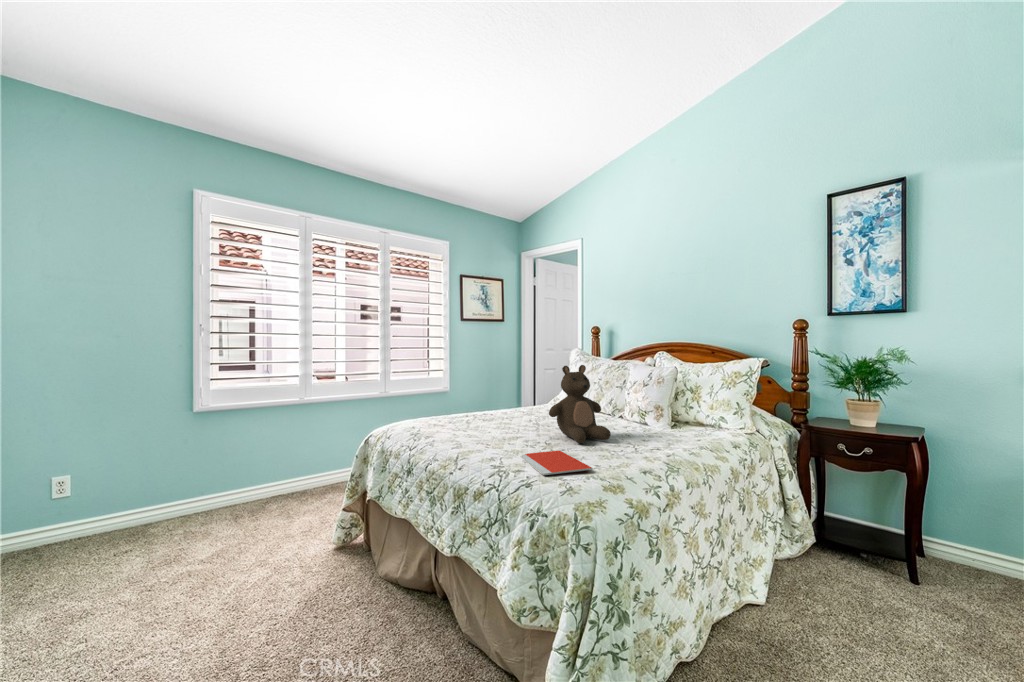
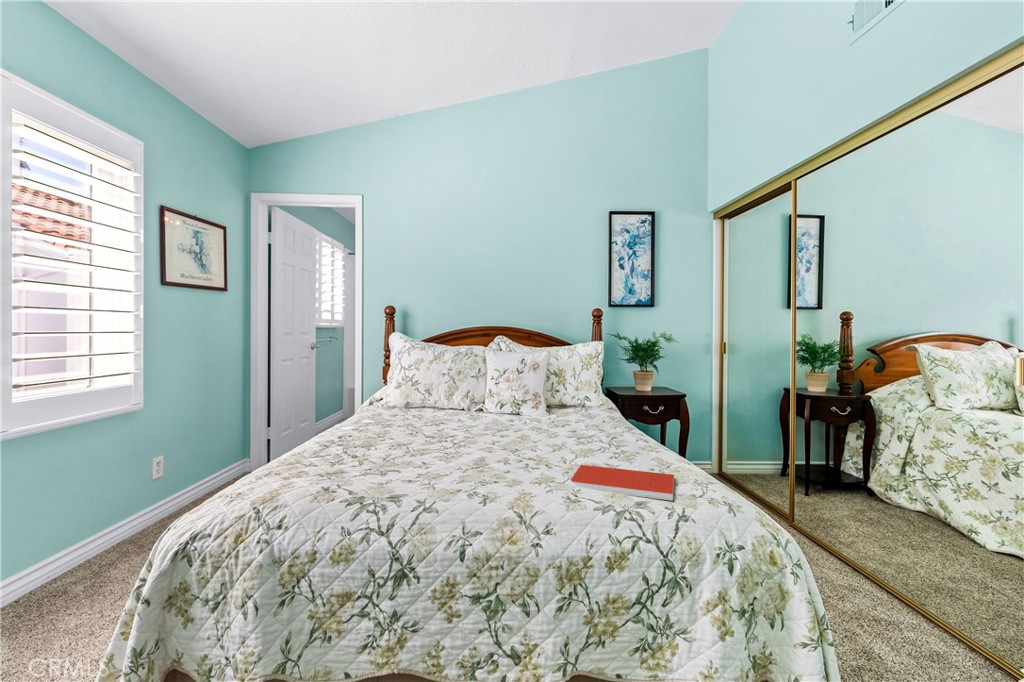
stuffed bear: present [549,365,611,443] -> none [518,357,579,450]

